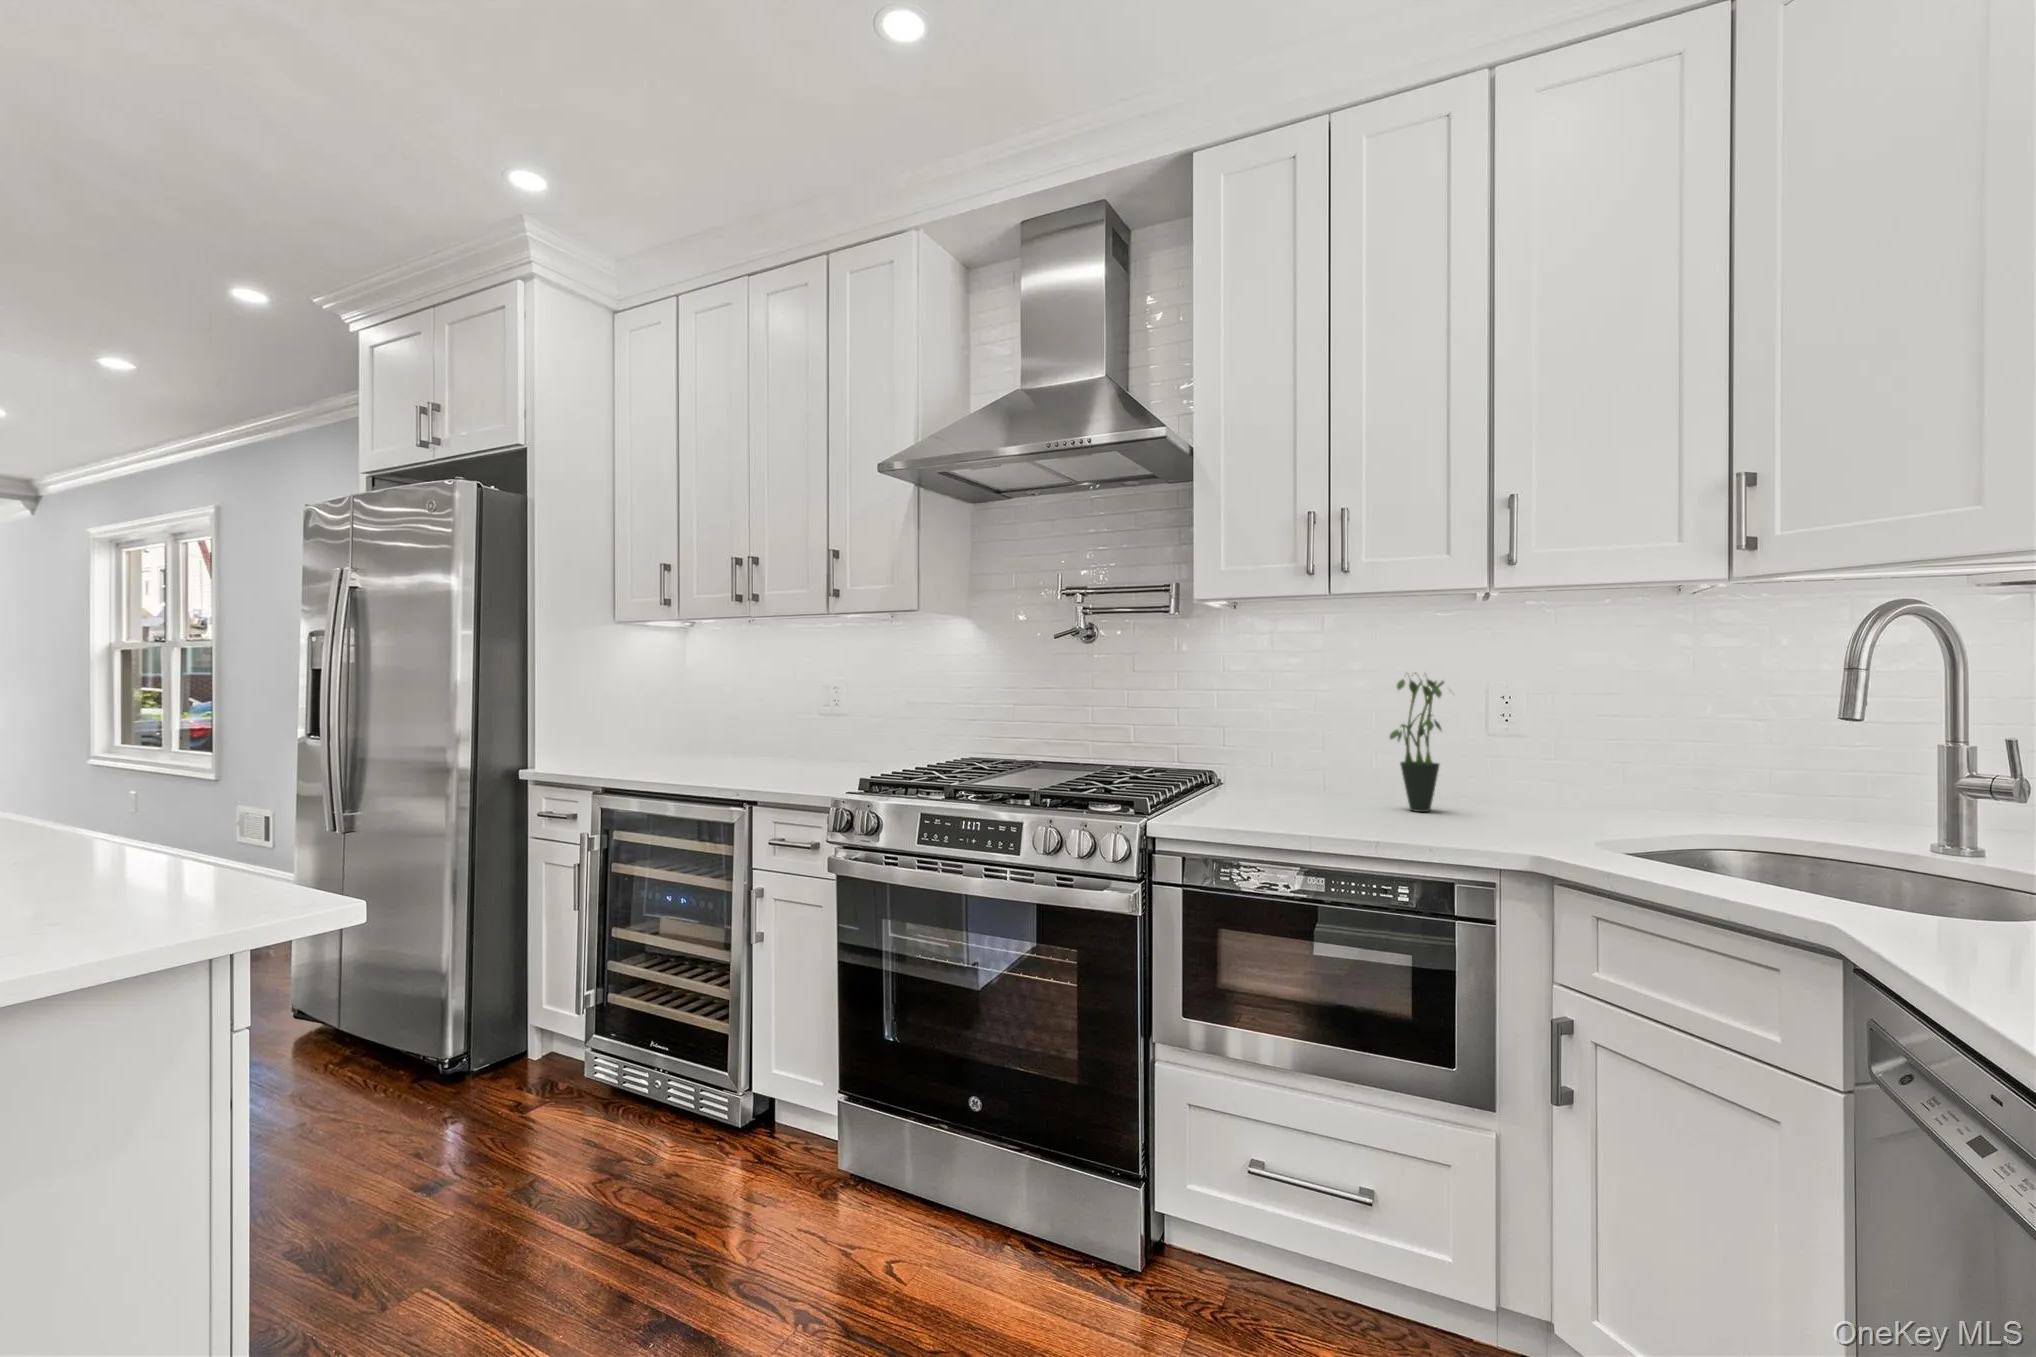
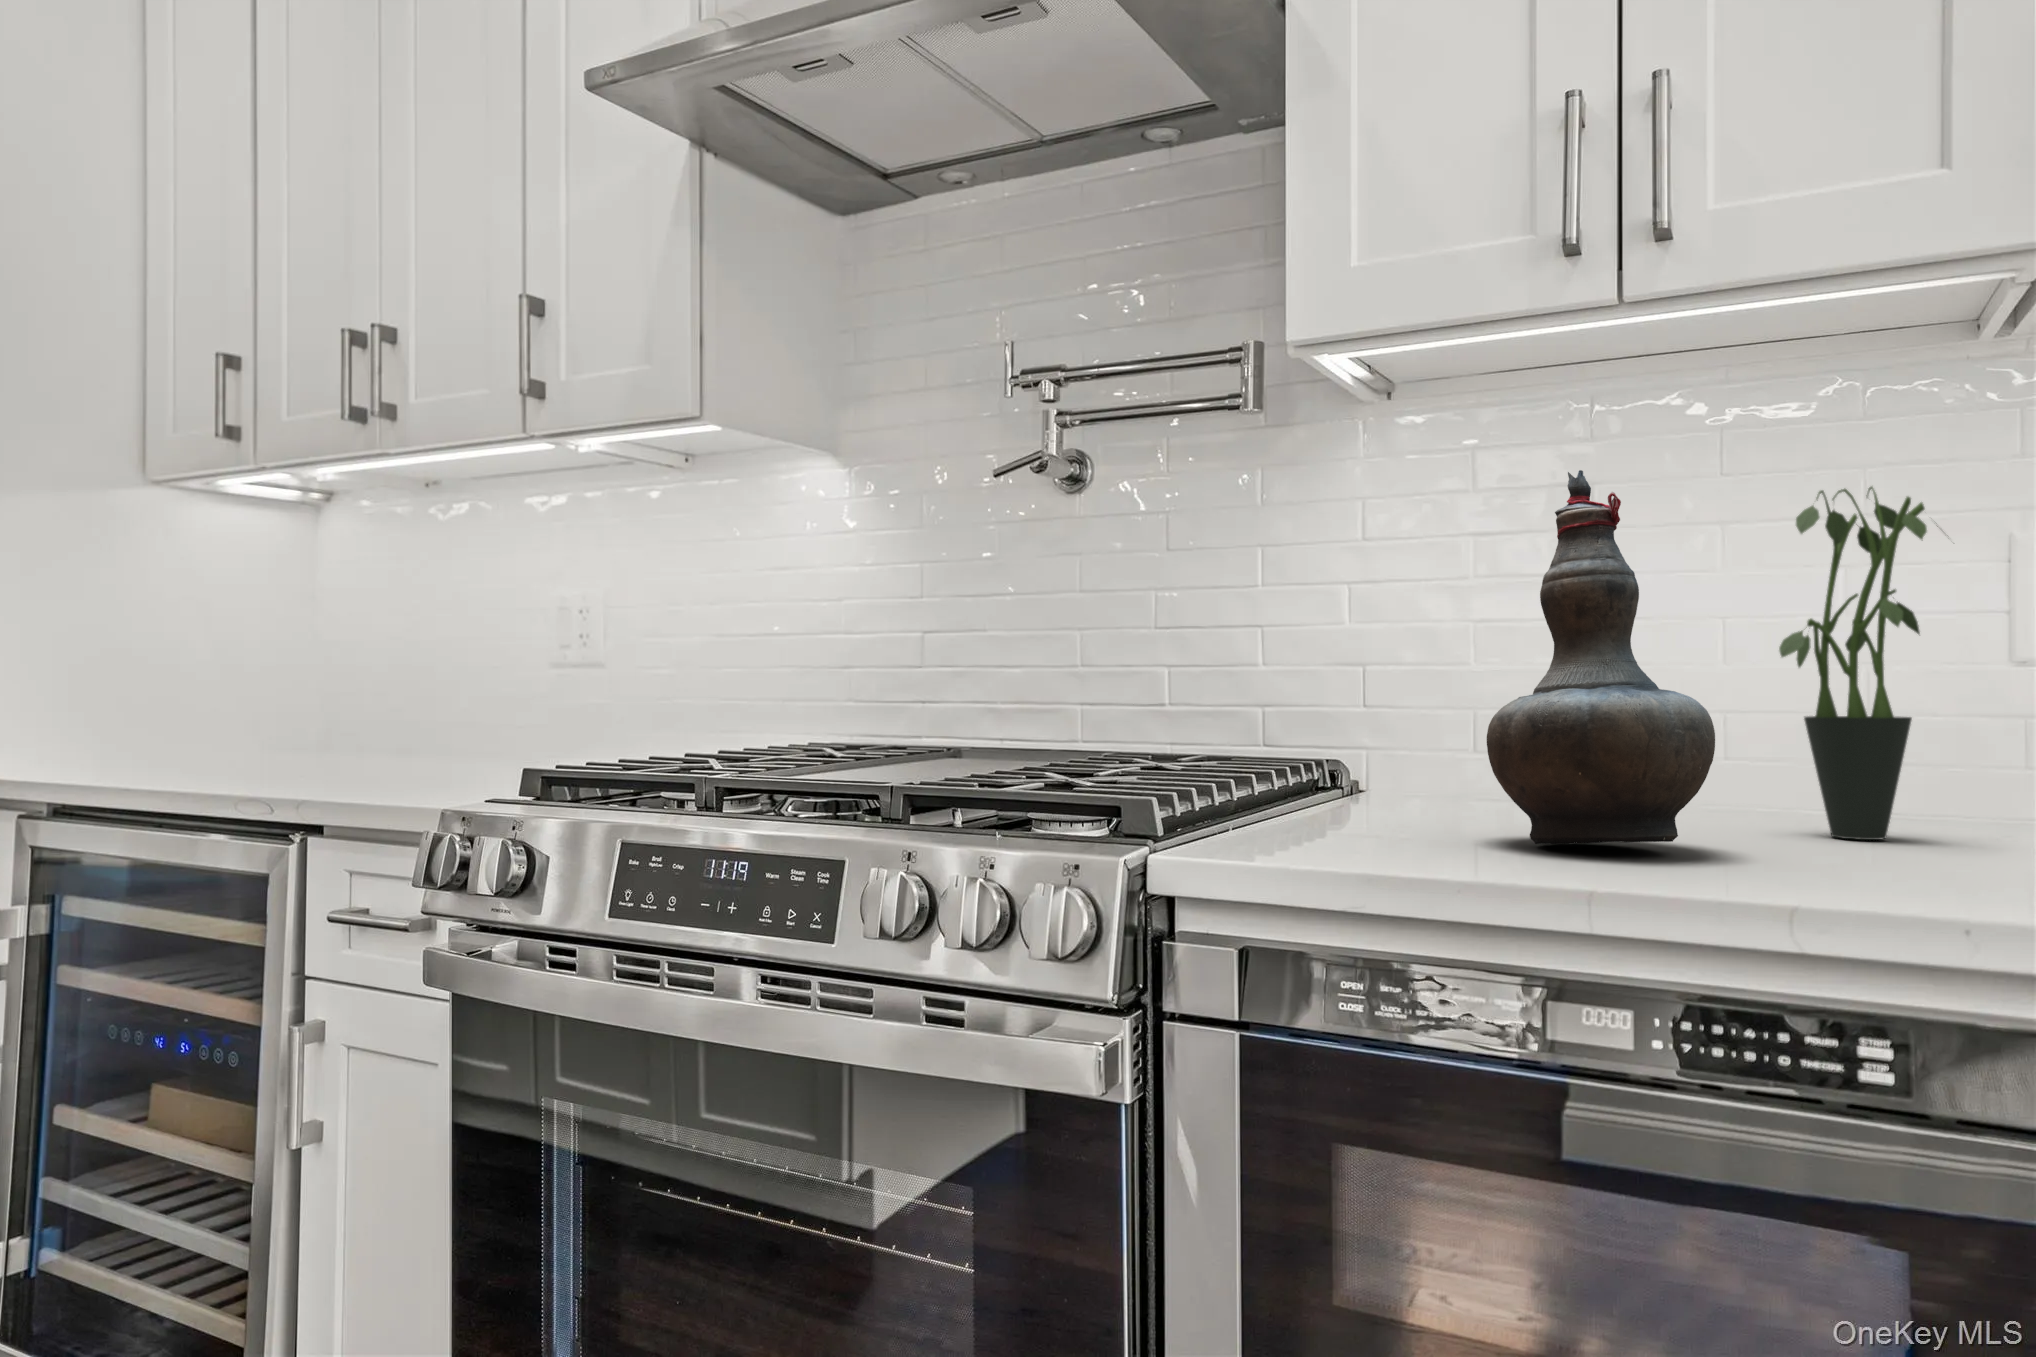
decorative vase: none [1274,671,1358,817] -> present [1487,470,1715,844]

